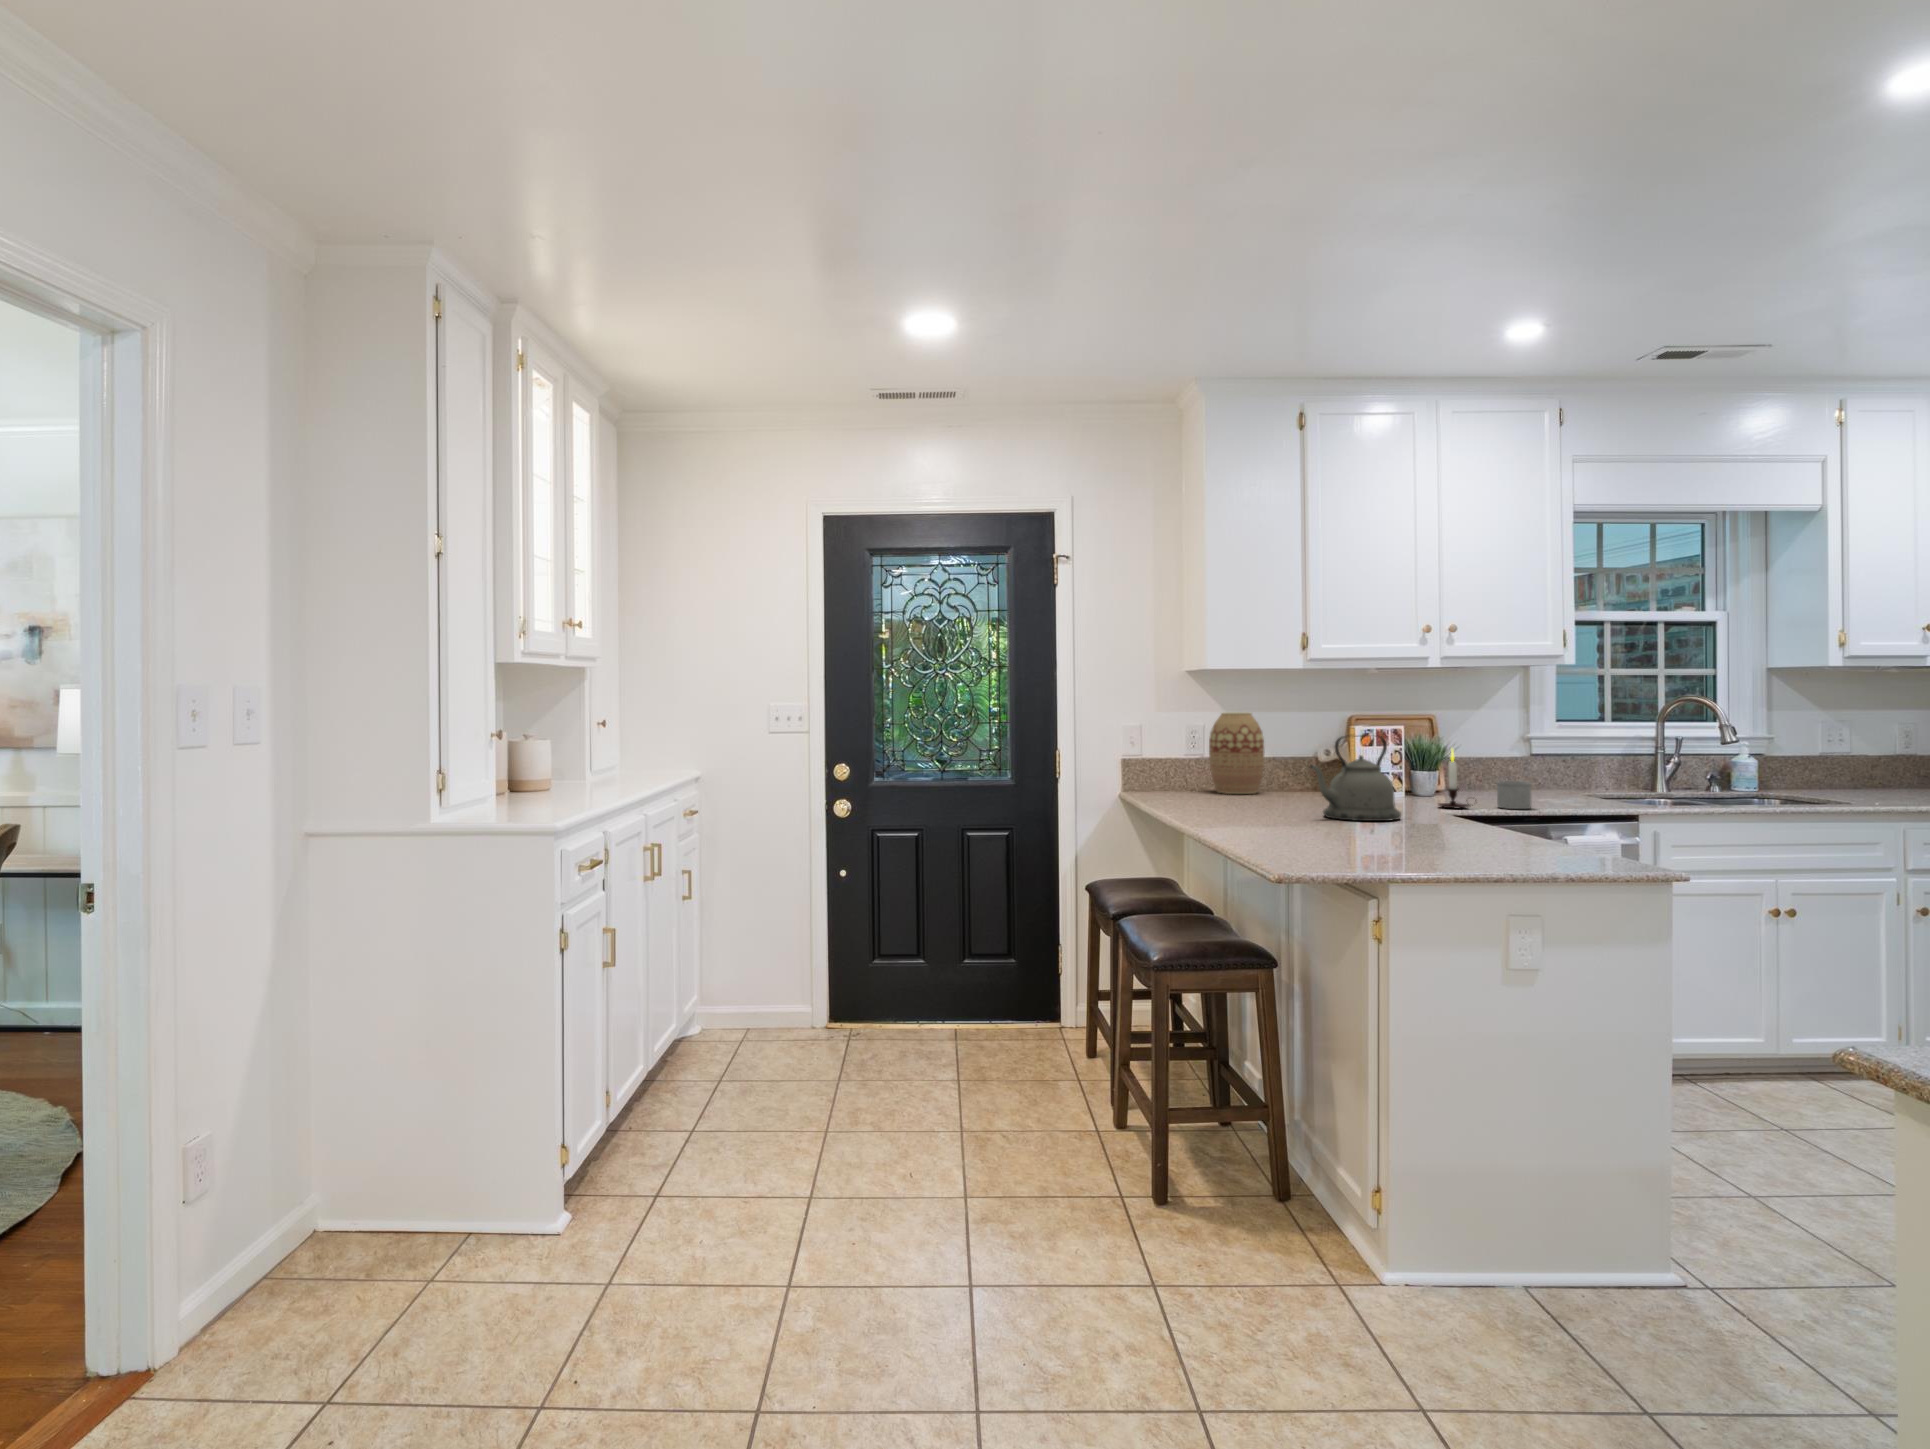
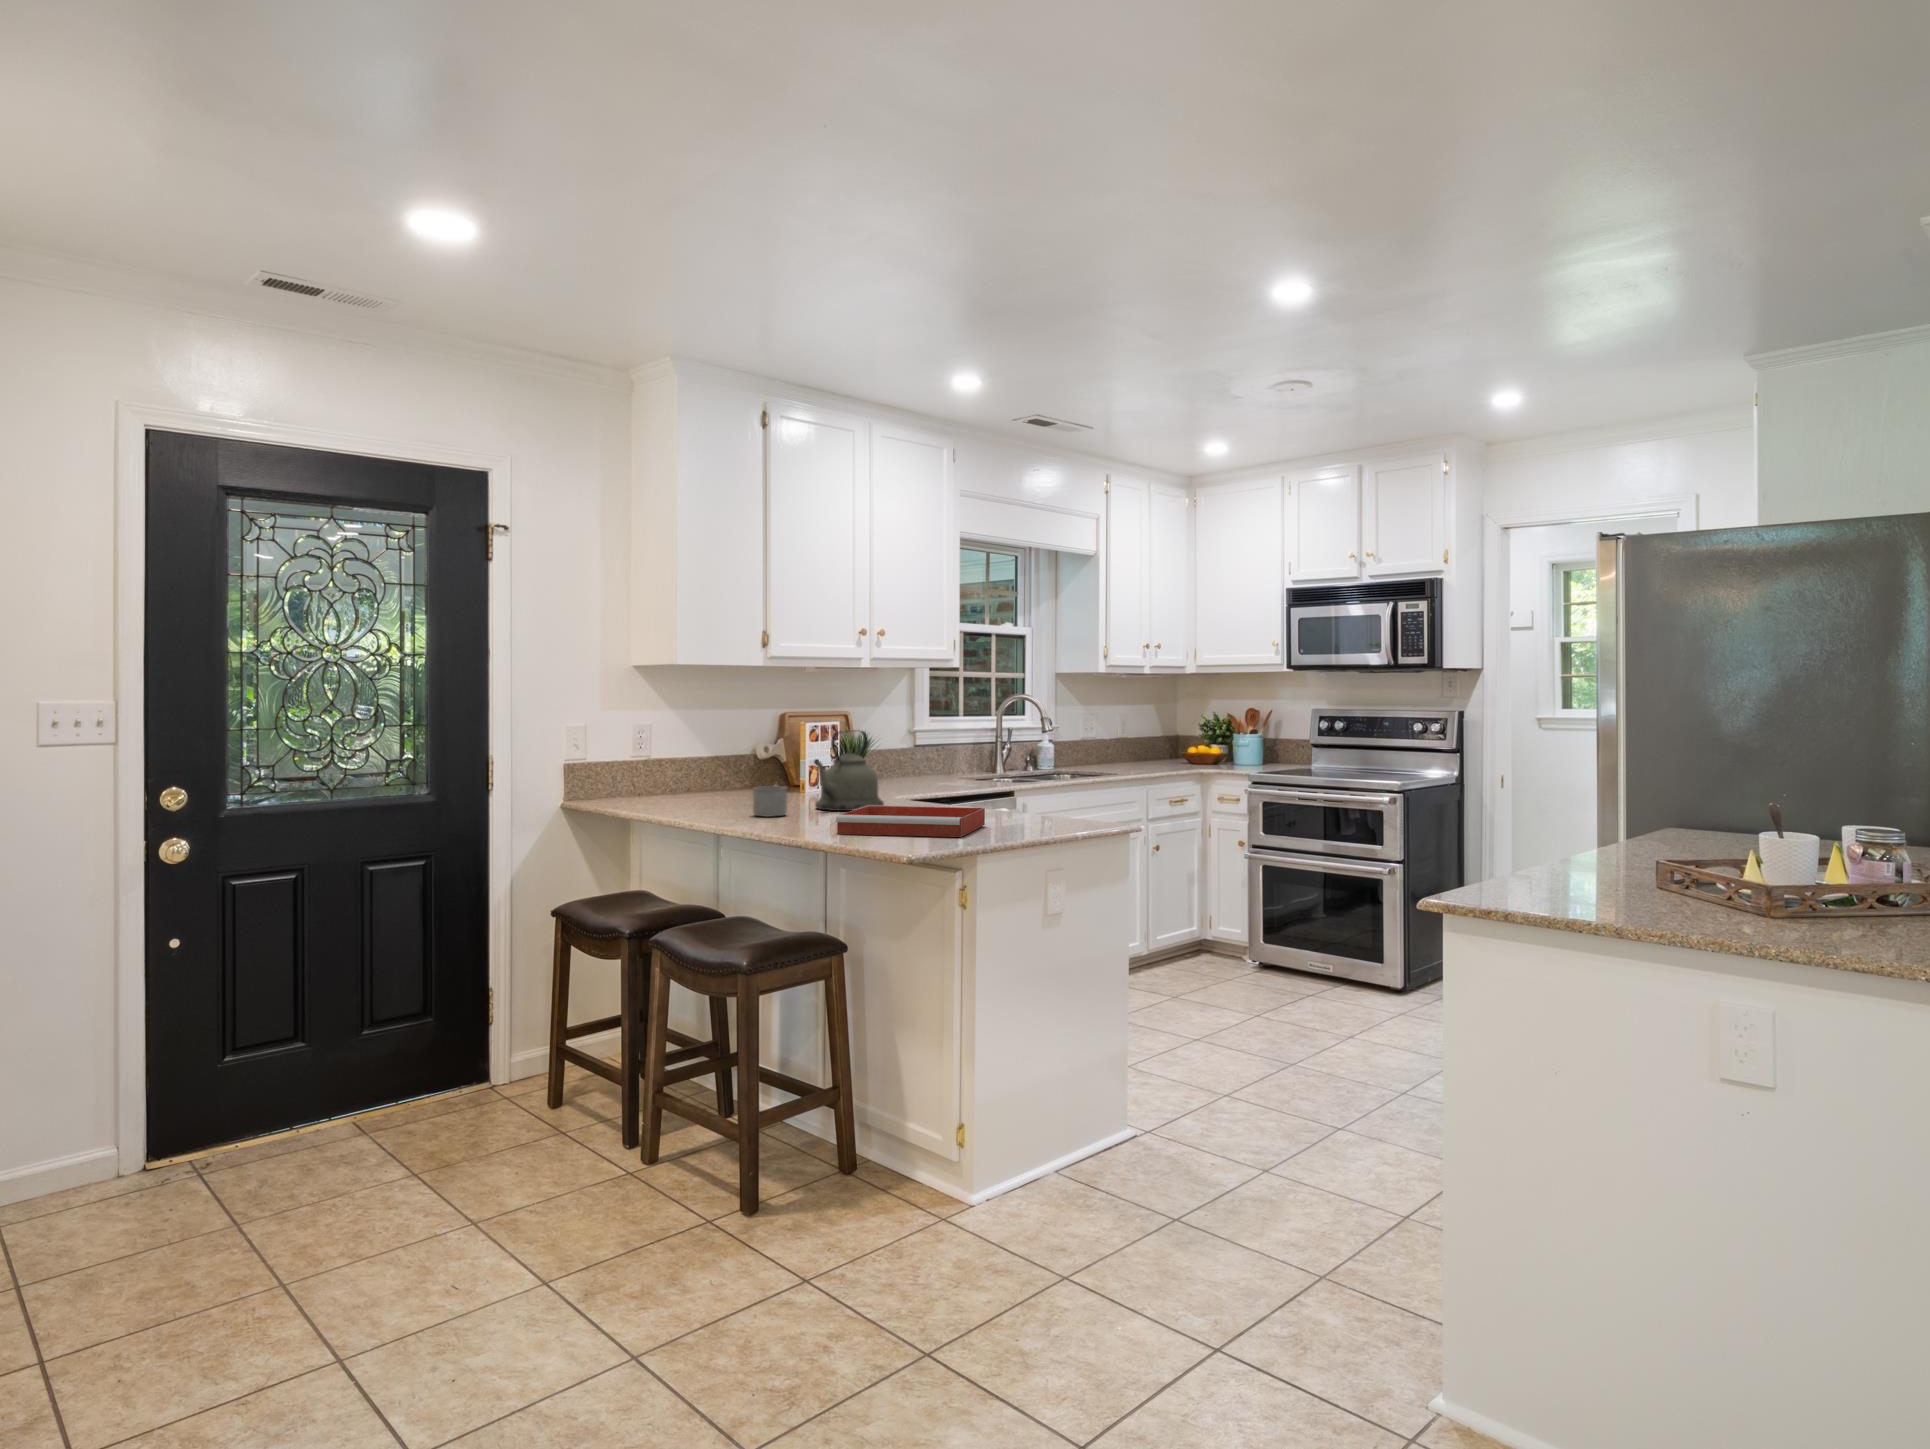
vase: present [1209,712,1264,794] -> none [654,711,711,796]
candle: present [1439,749,1470,809] -> none [882,740,915,796]
mug: present [1496,780,1532,809] -> present [753,785,787,817]
tray: none [1270,816,1461,859] -> present [836,806,985,837]

